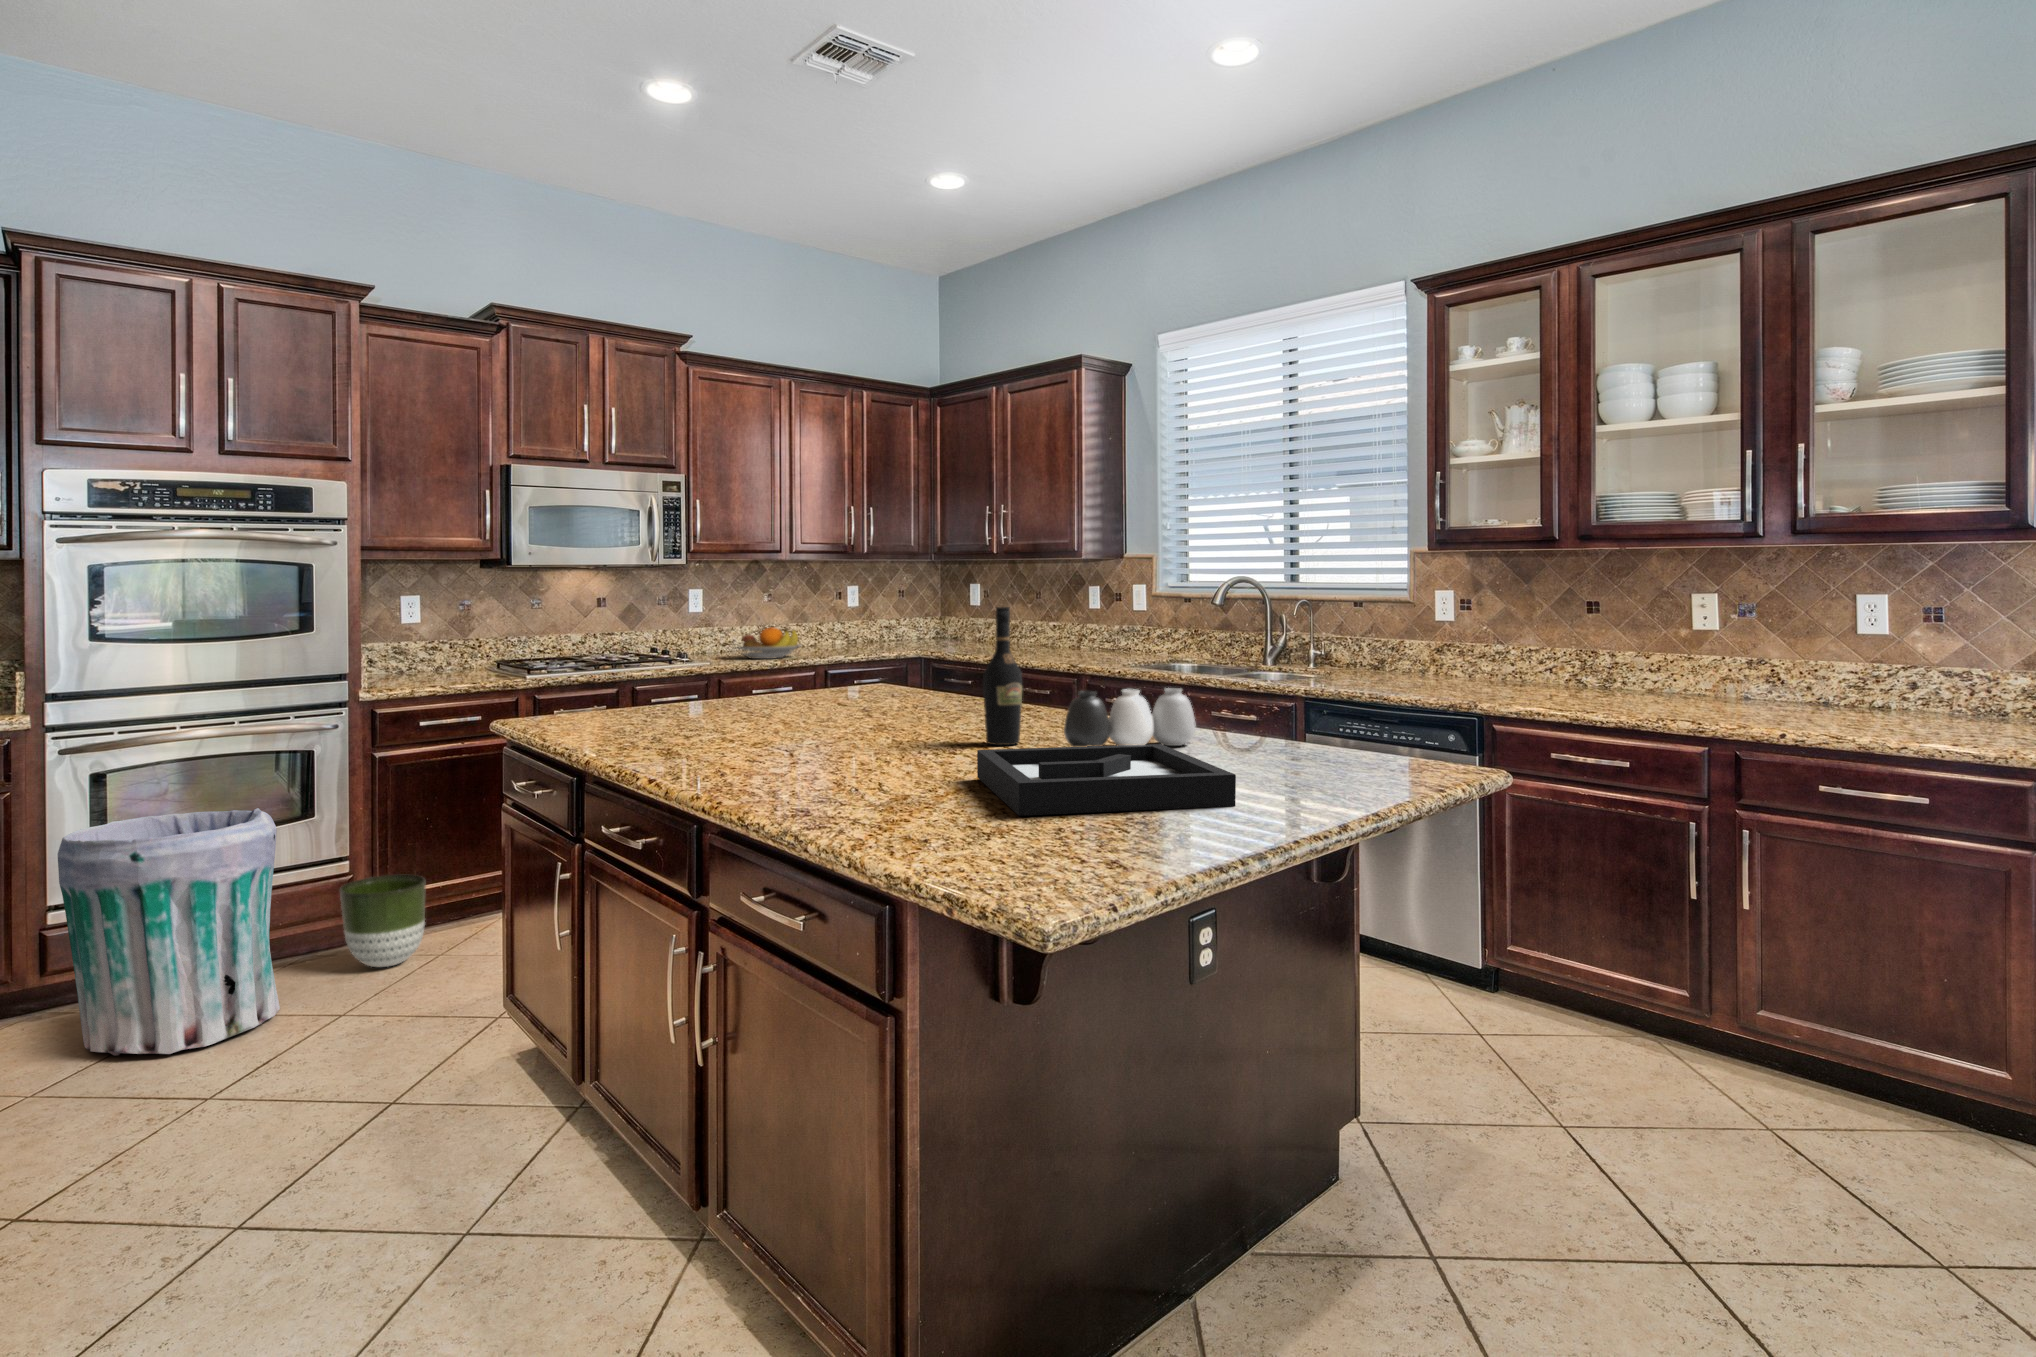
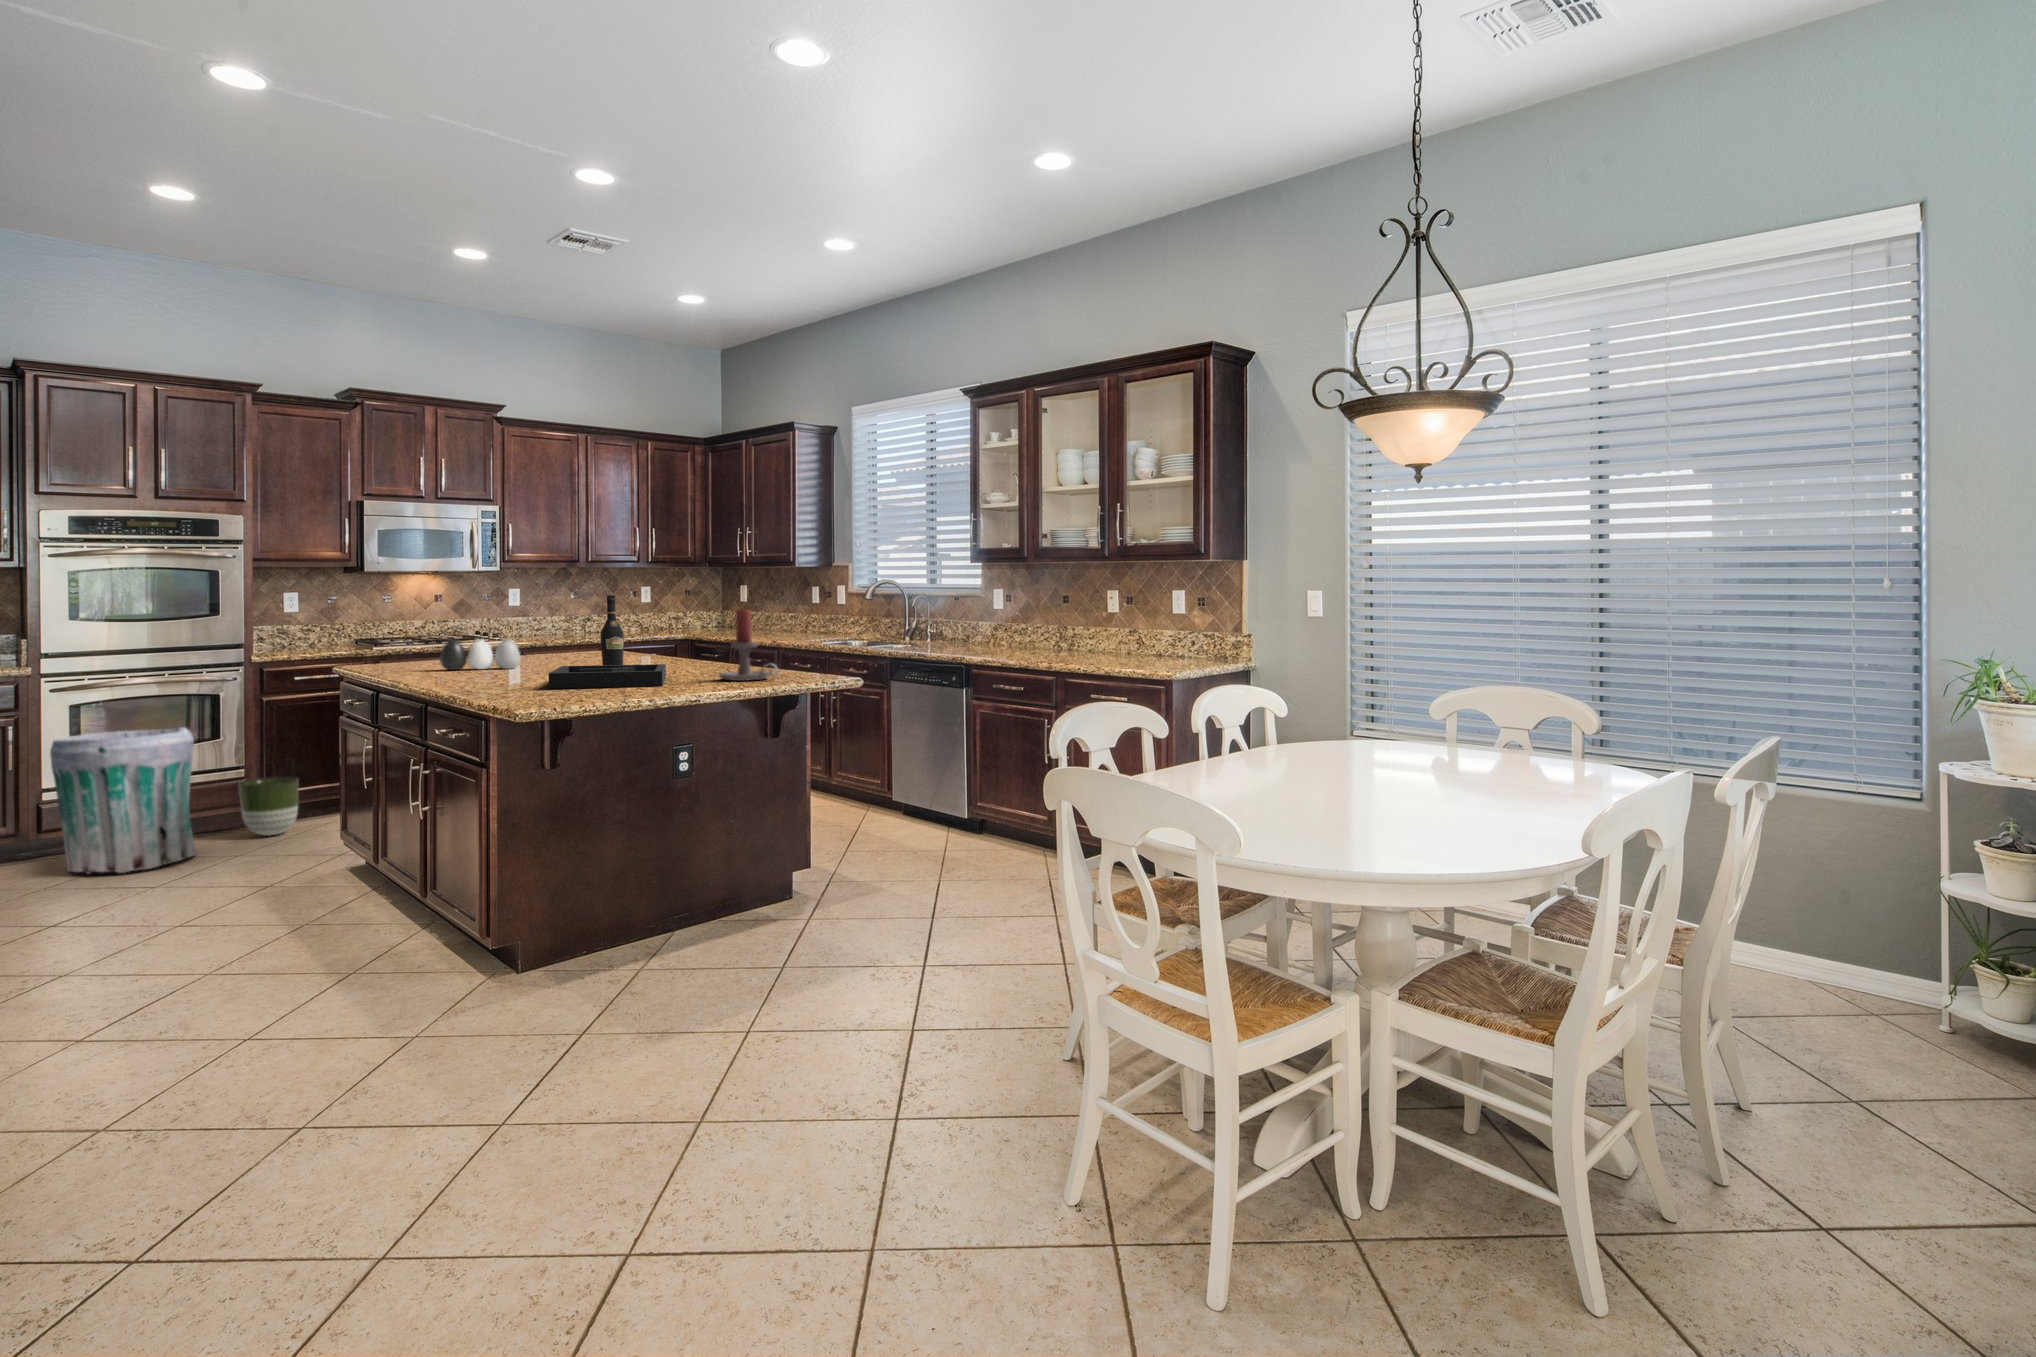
fruit bowl: present [738,627,801,659] -> none [542,617,599,640]
candle holder: none [1288,638,1425,785] -> present [719,609,779,681]
vase: present [1064,688,1196,747] -> present [440,639,520,670]

